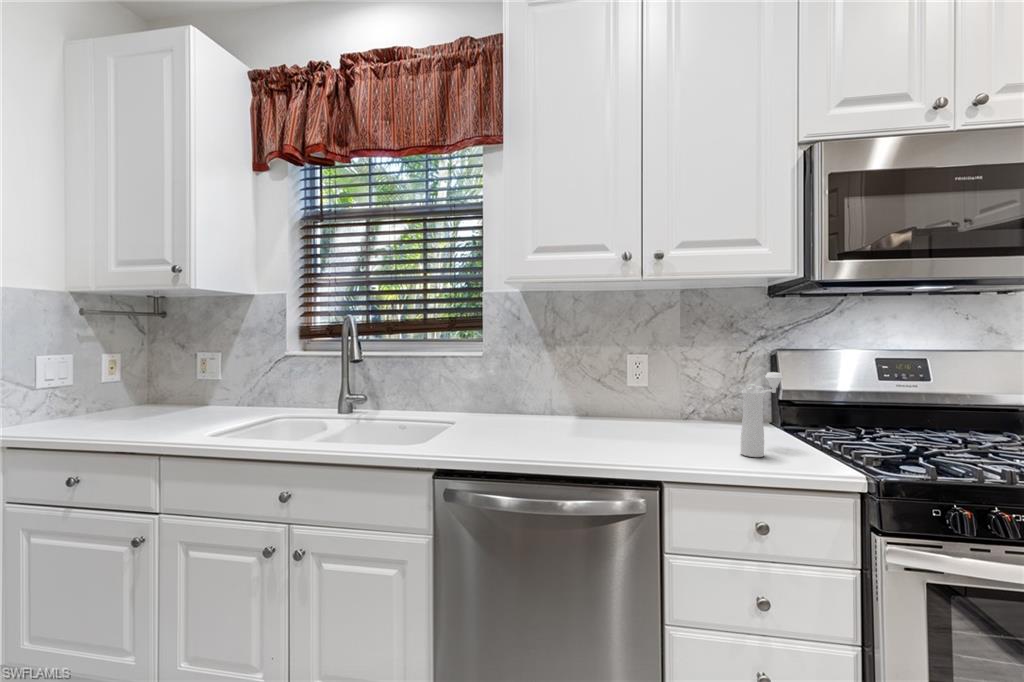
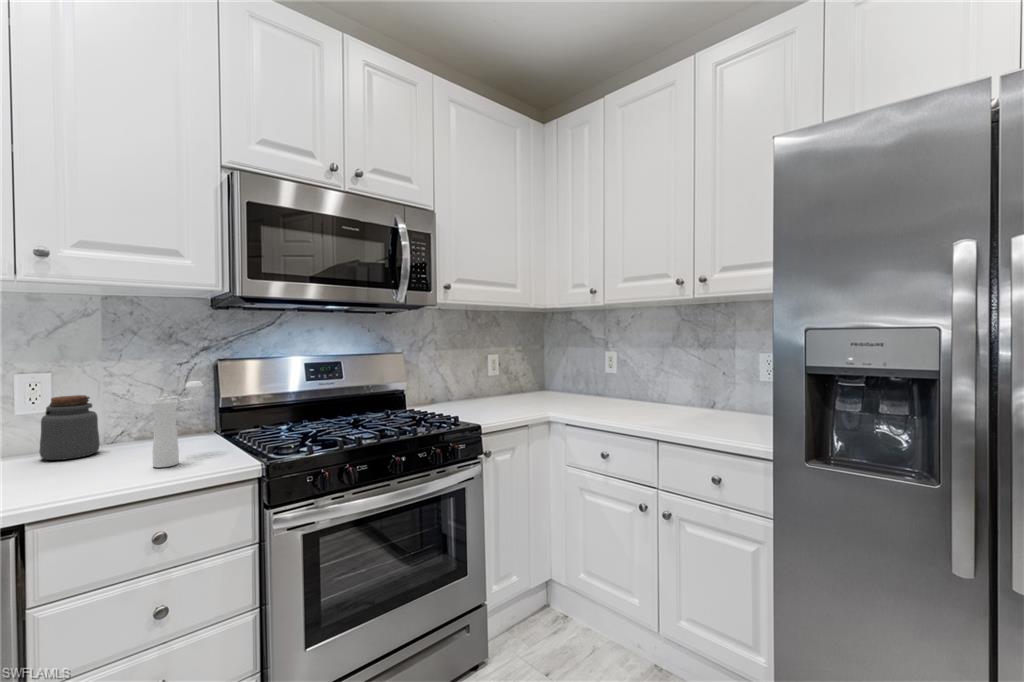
jar: none [642,376,681,430] -> present [40,395,100,460]

